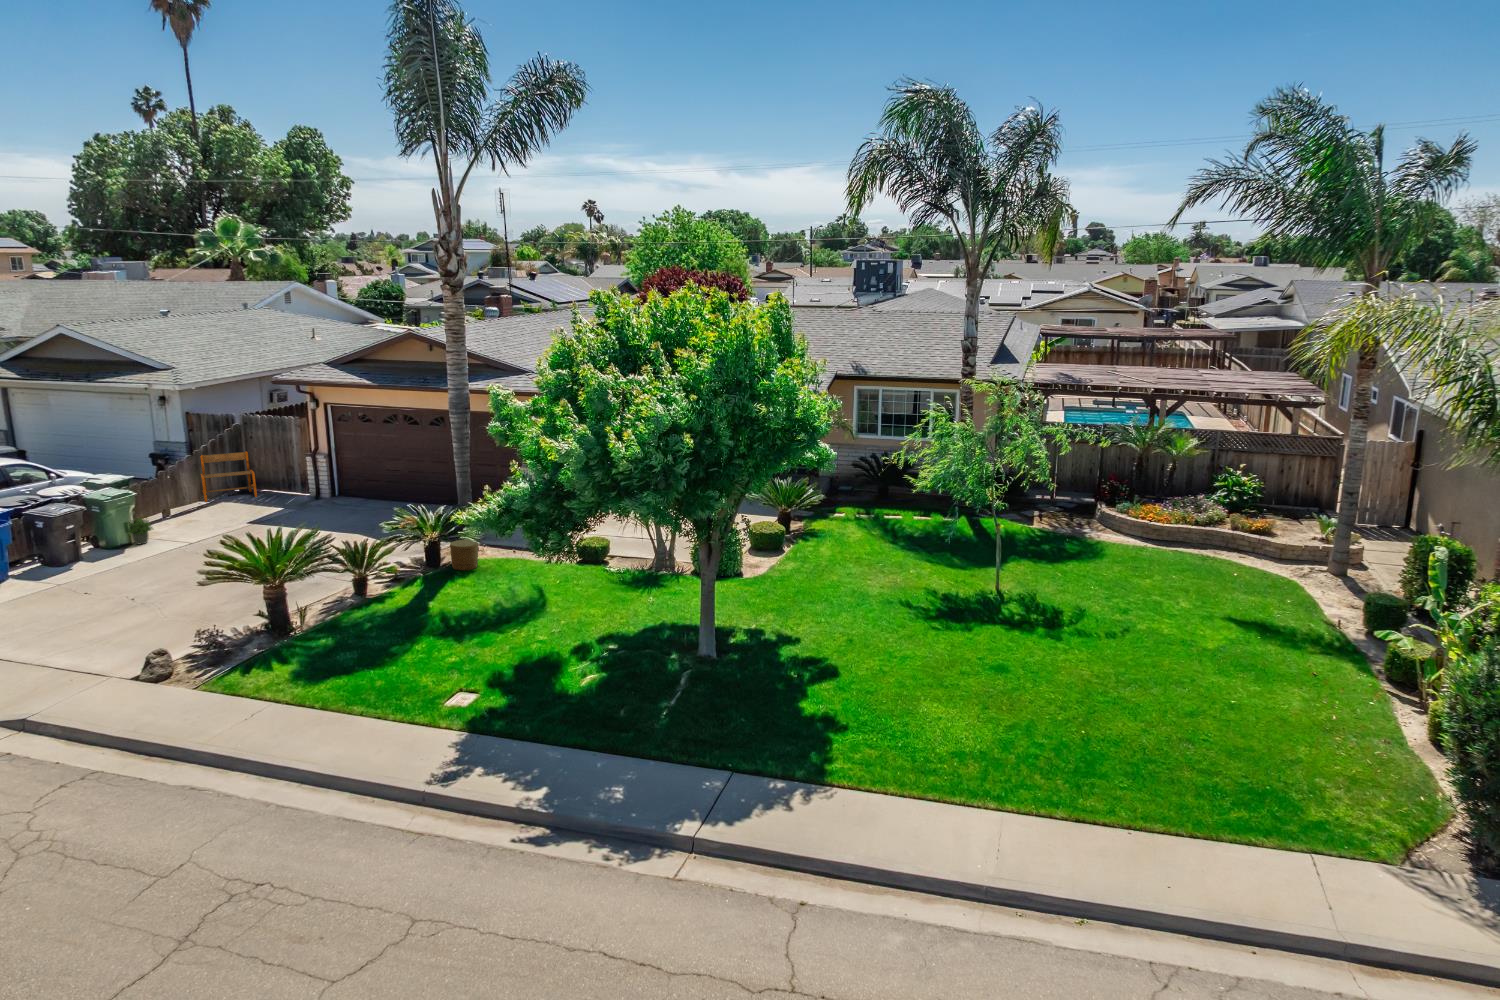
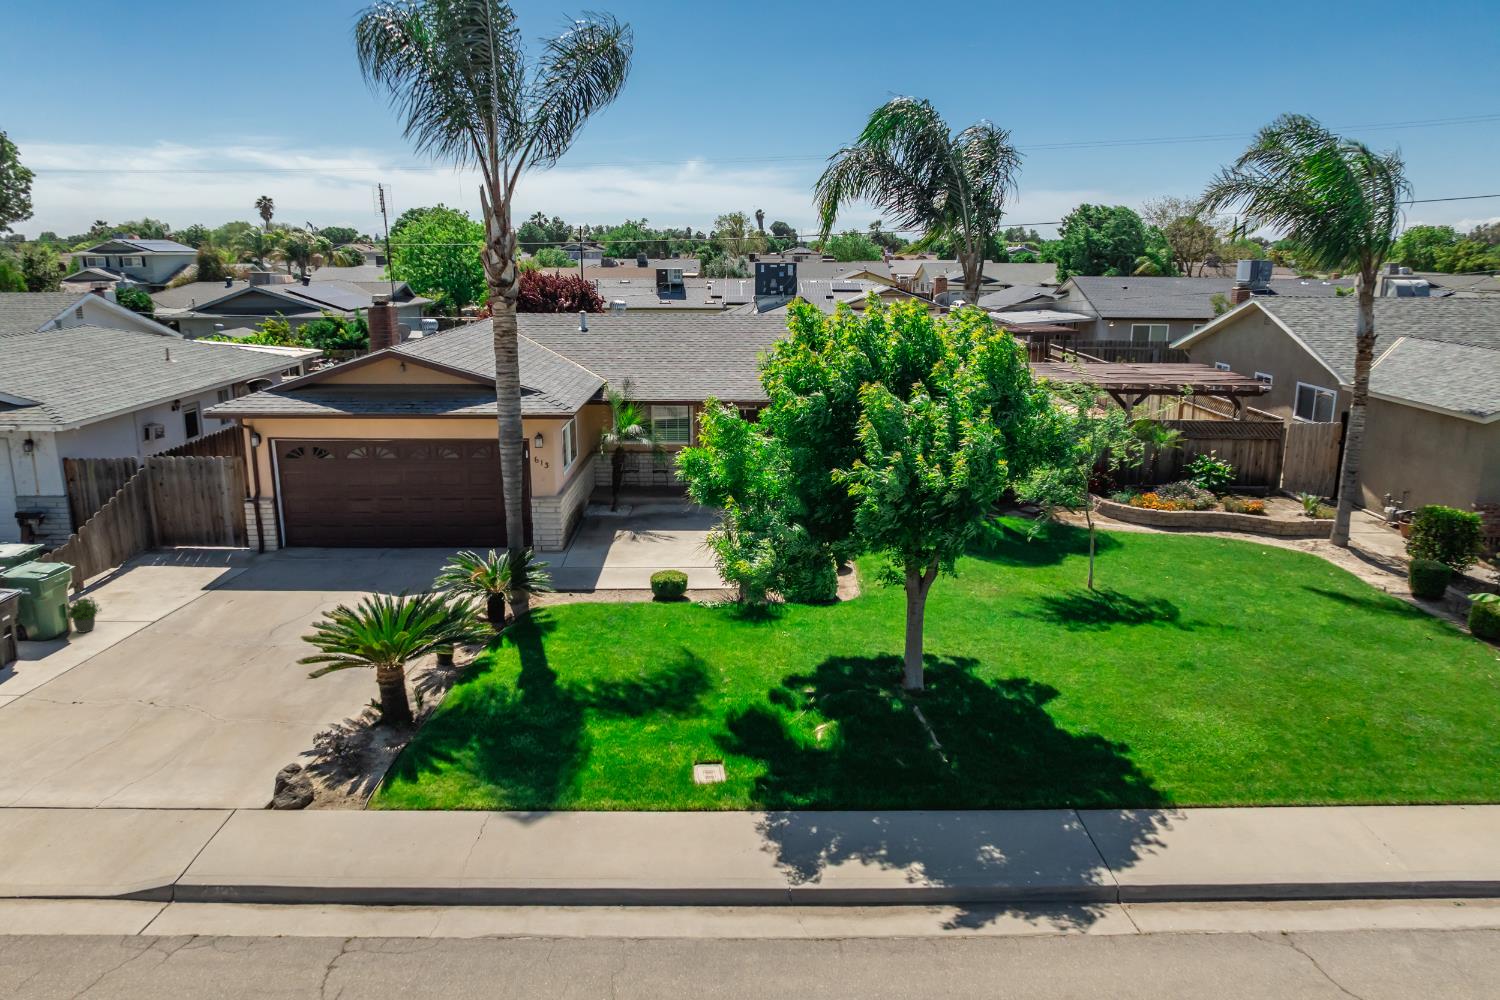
bench: present [200,451,257,502] -> none [104,503,183,570]
woven basket: present [450,540,478,571] -> none [529,588,561,624]

